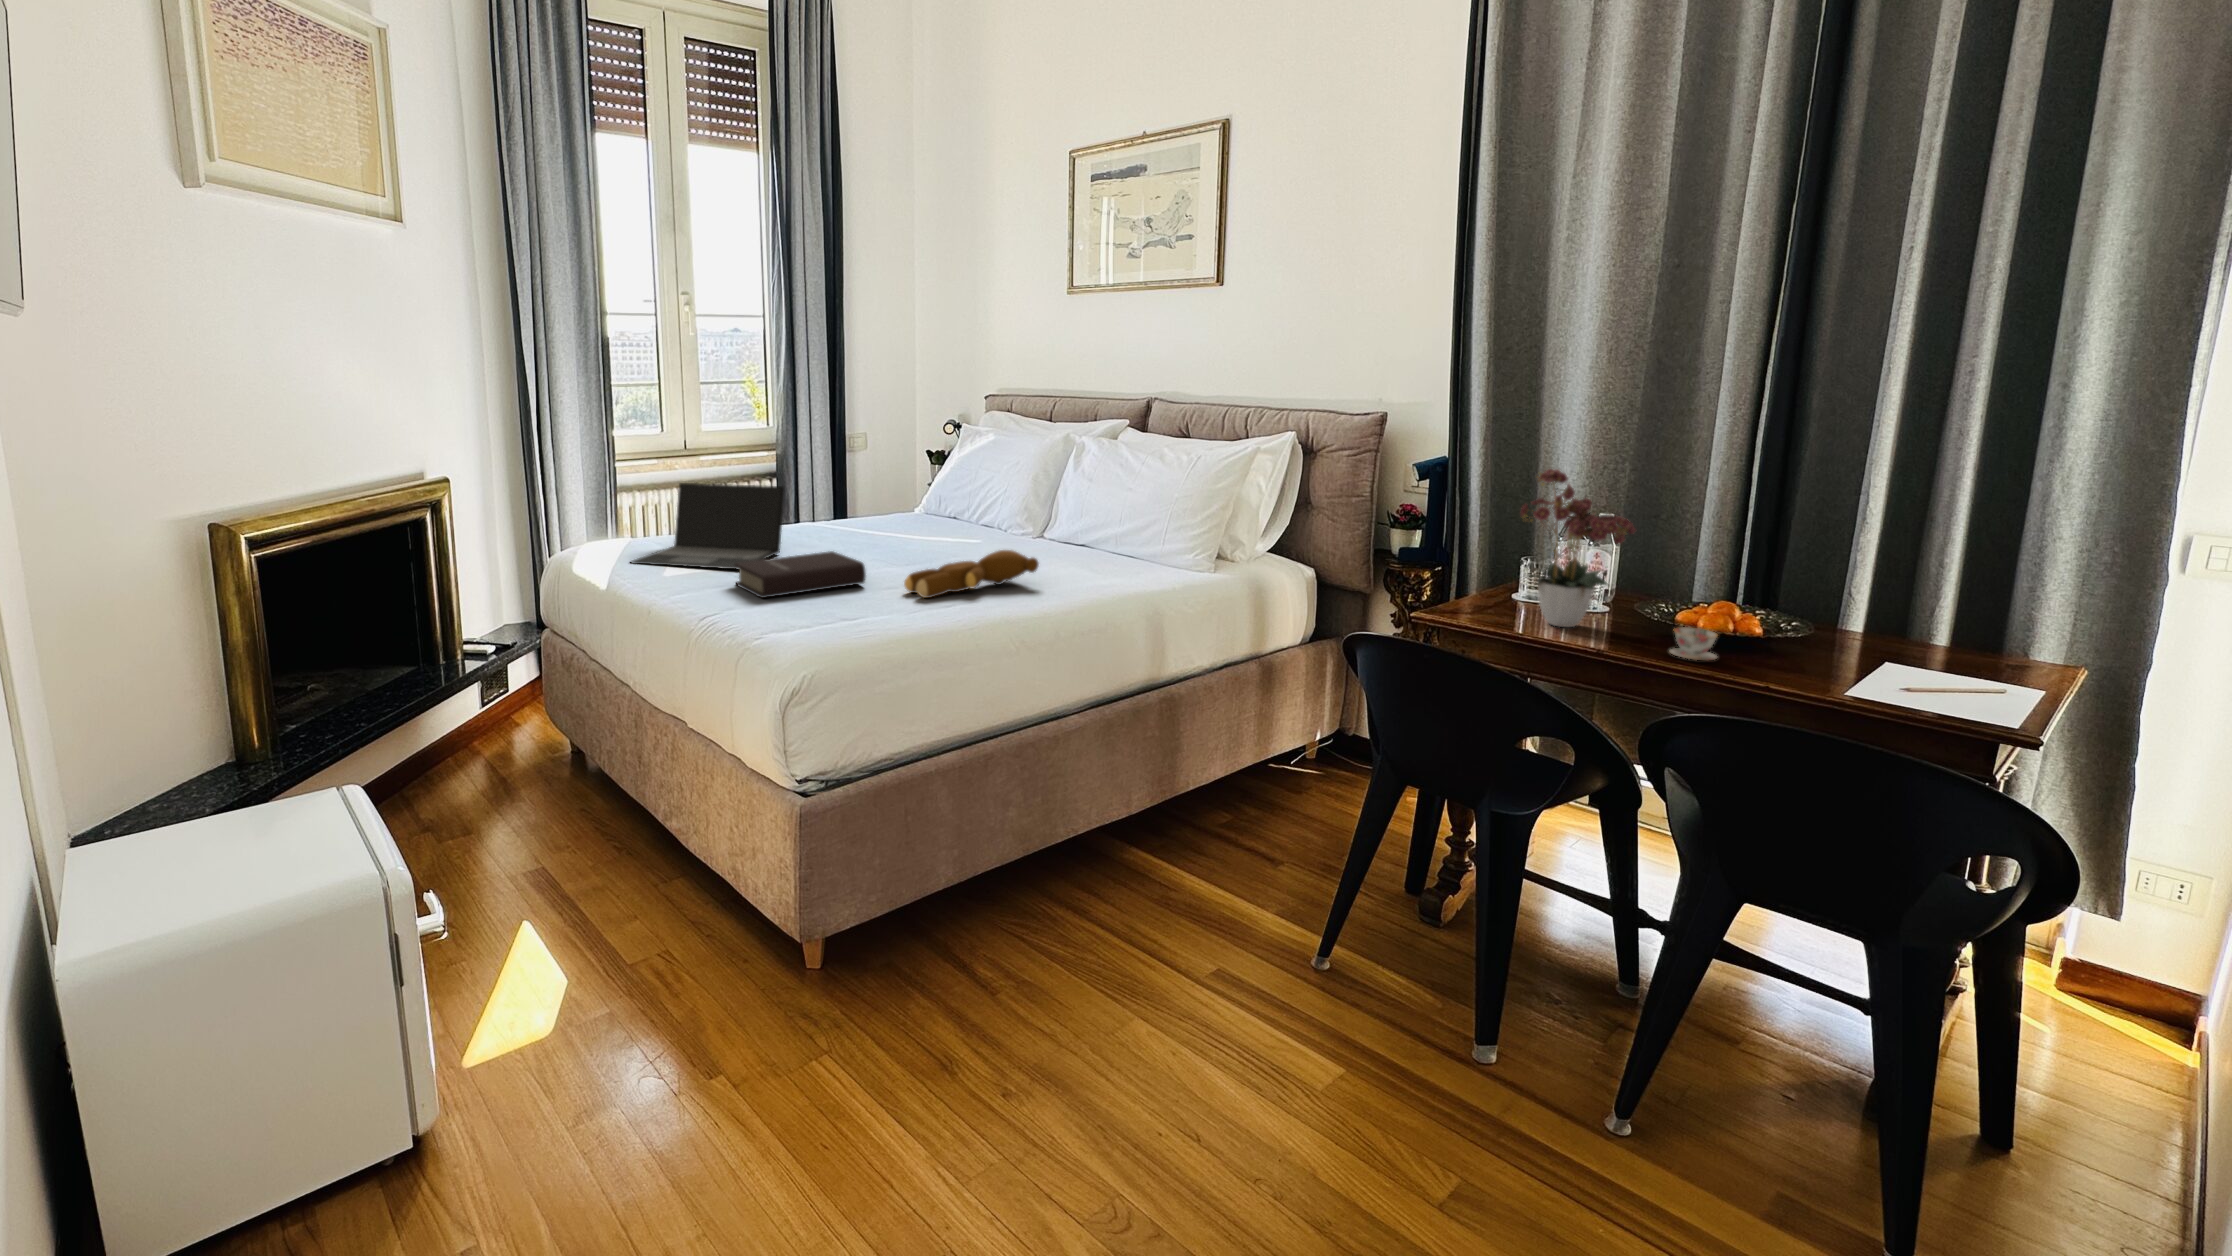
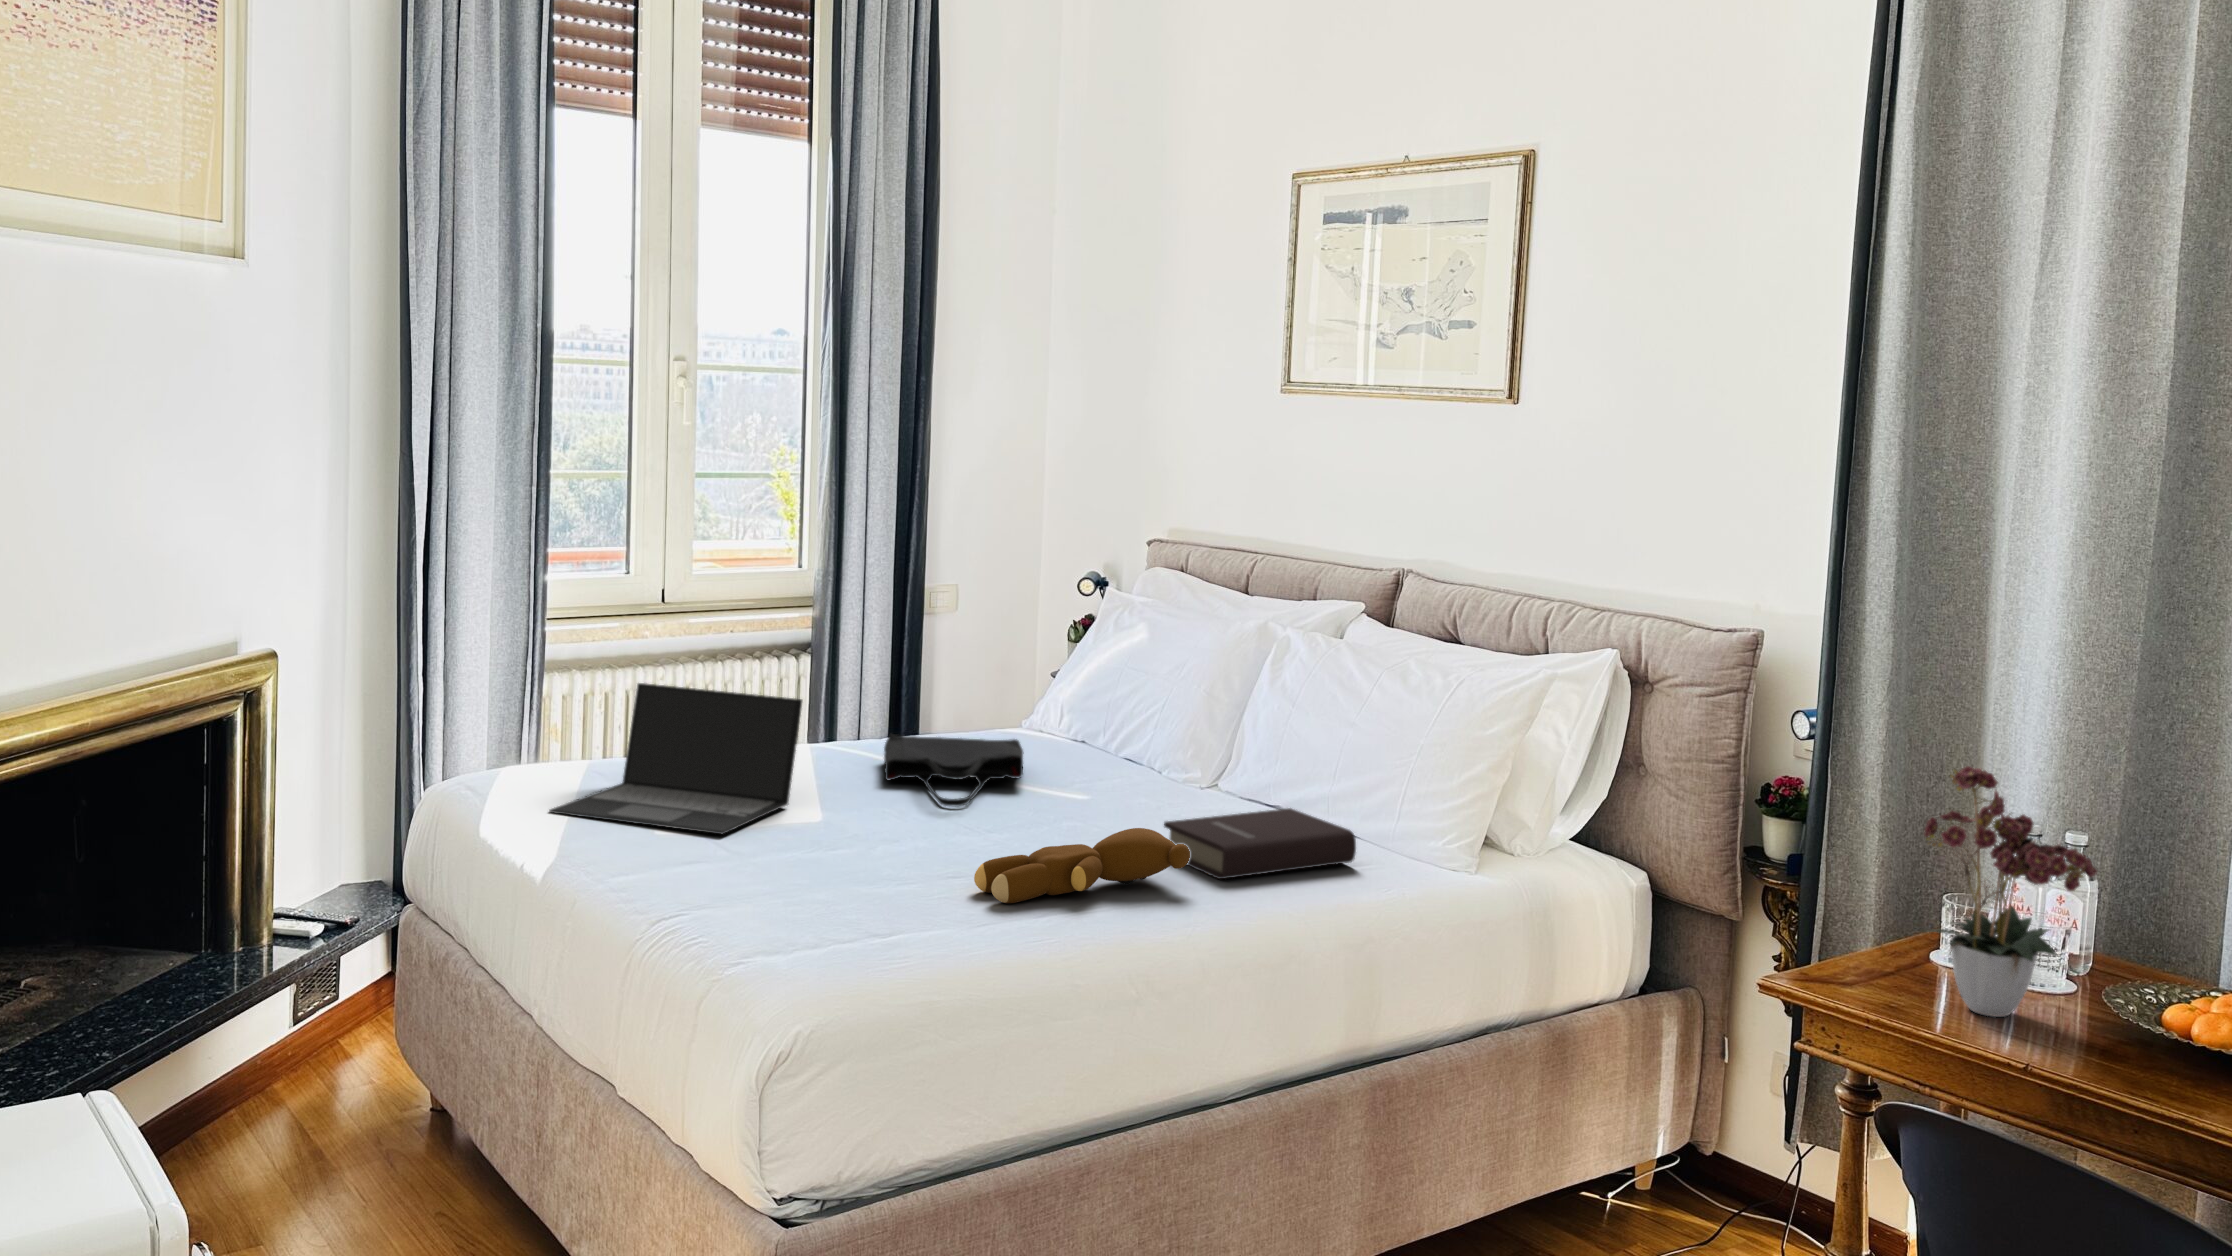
tote bag: none [835,511,924,549] -> present [884,734,1024,806]
book: present [735,551,866,598] -> present [1164,808,1356,879]
teacup: present [1670,627,1717,660] -> none [2134,1034,2205,1091]

